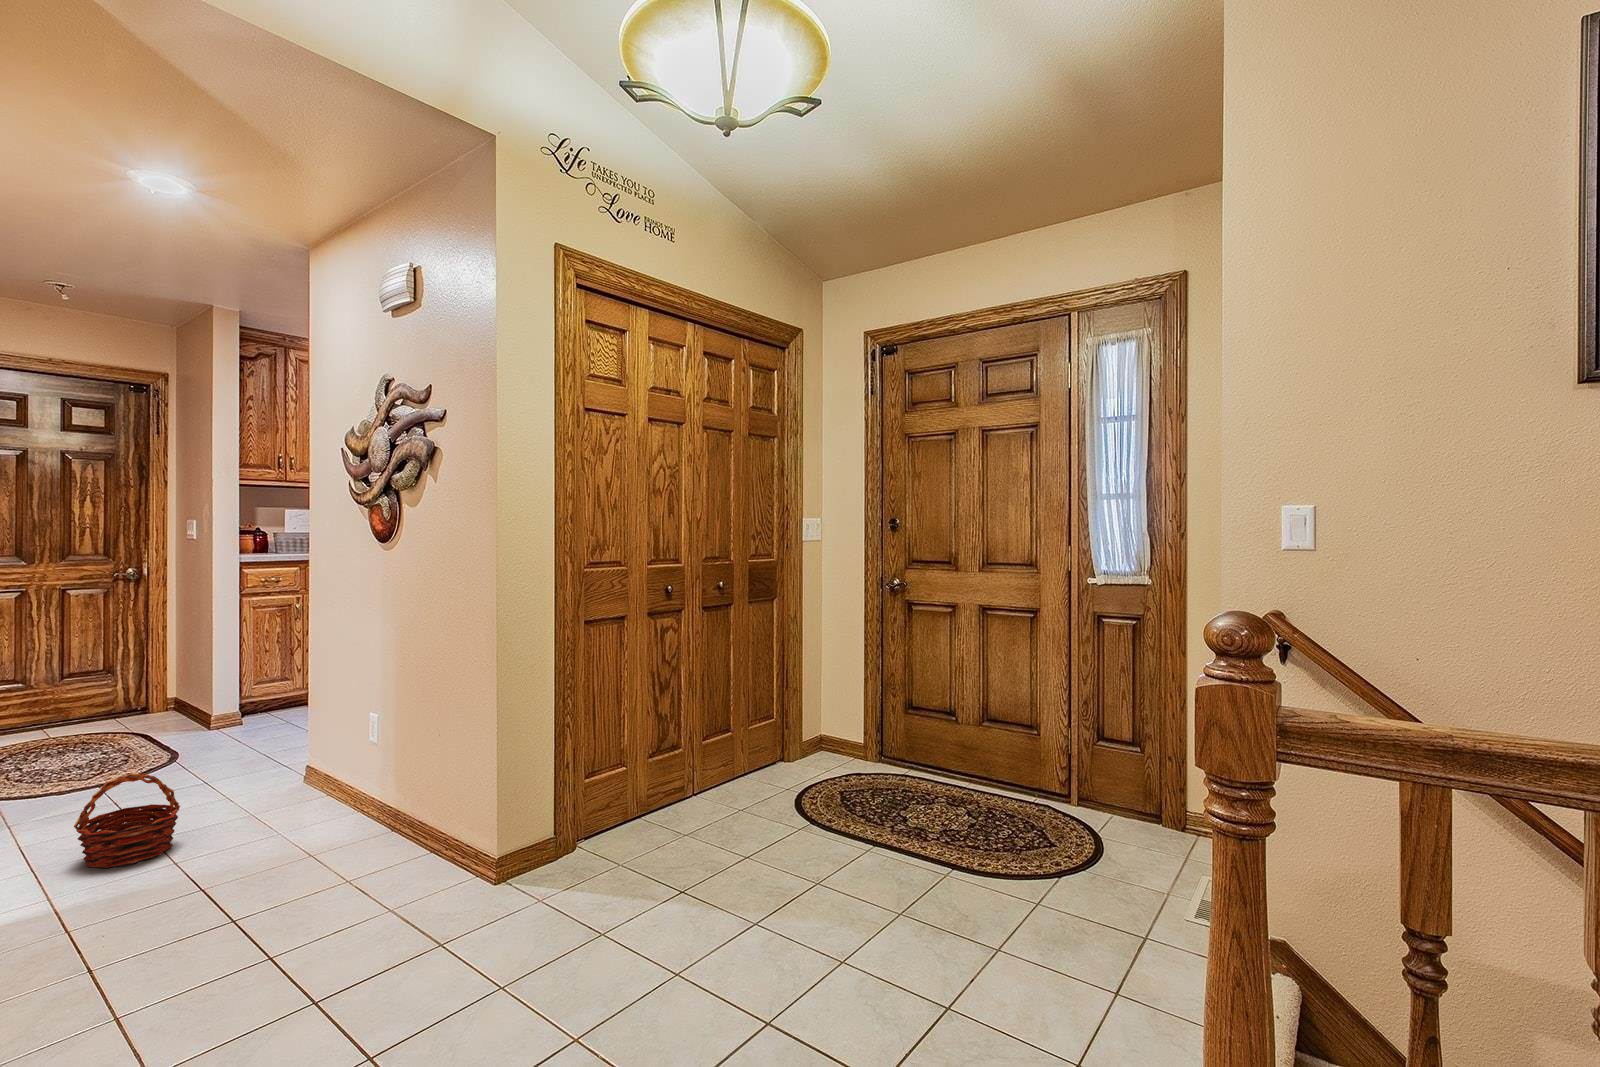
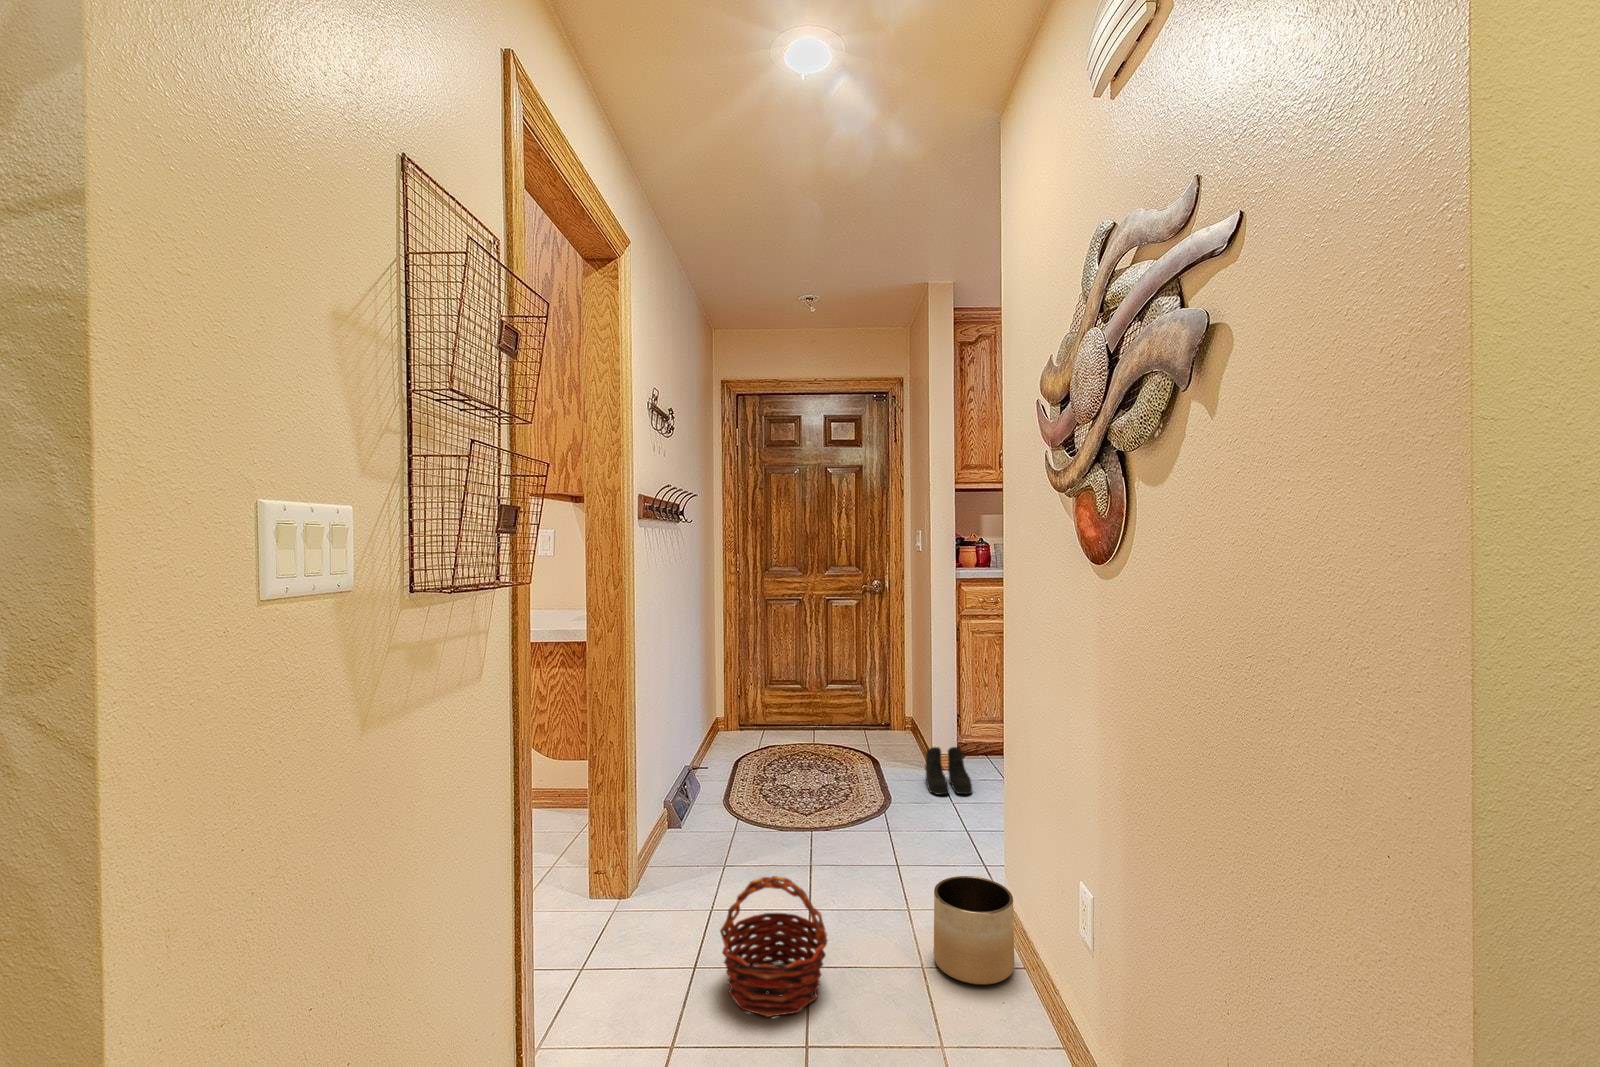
boots: none [209,701,259,741] -> present [925,747,972,795]
planter: none [260,751,320,811] -> present [934,876,1014,985]

